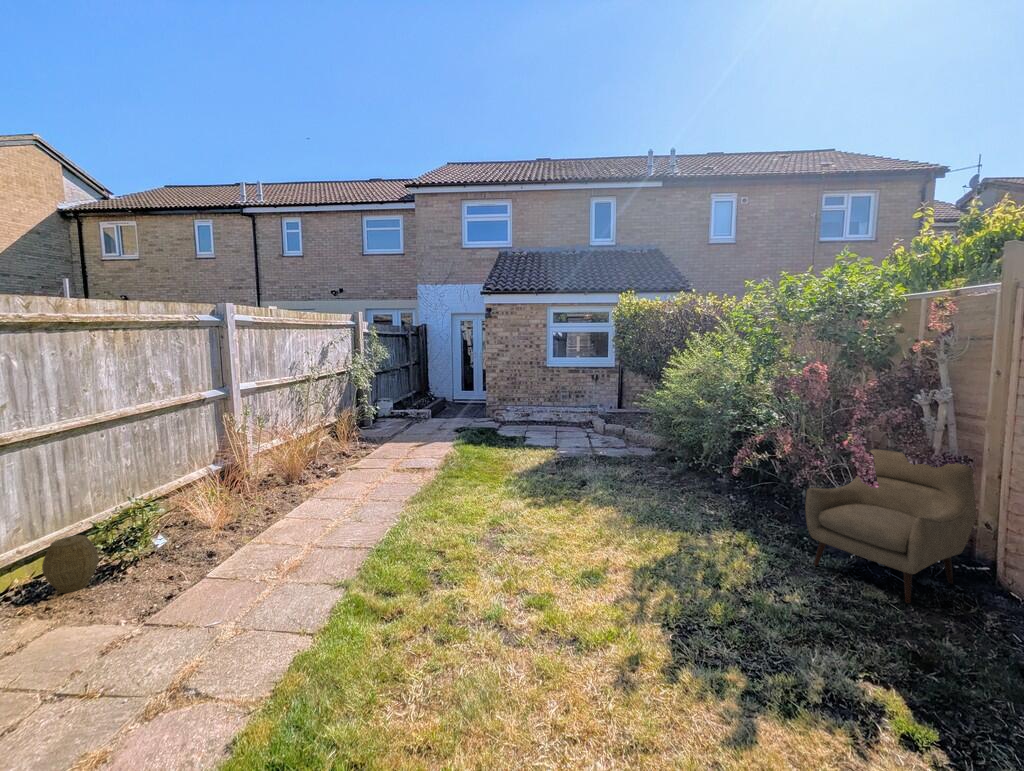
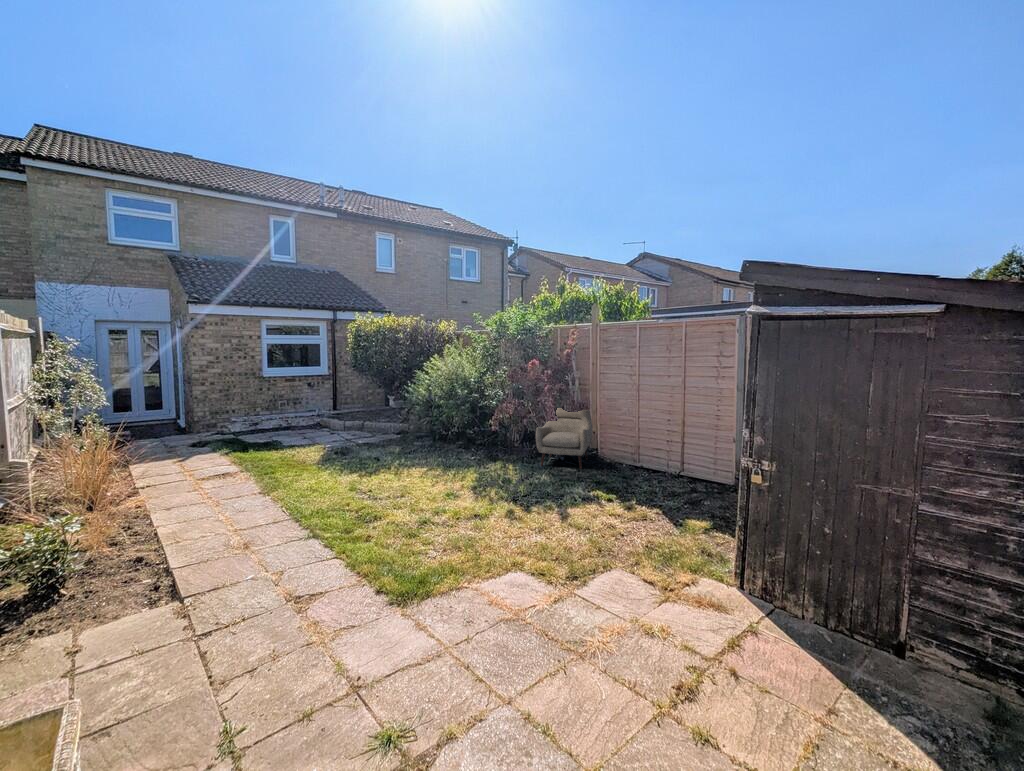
woven basket: present [42,535,99,593] -> none [14,572,76,635]

